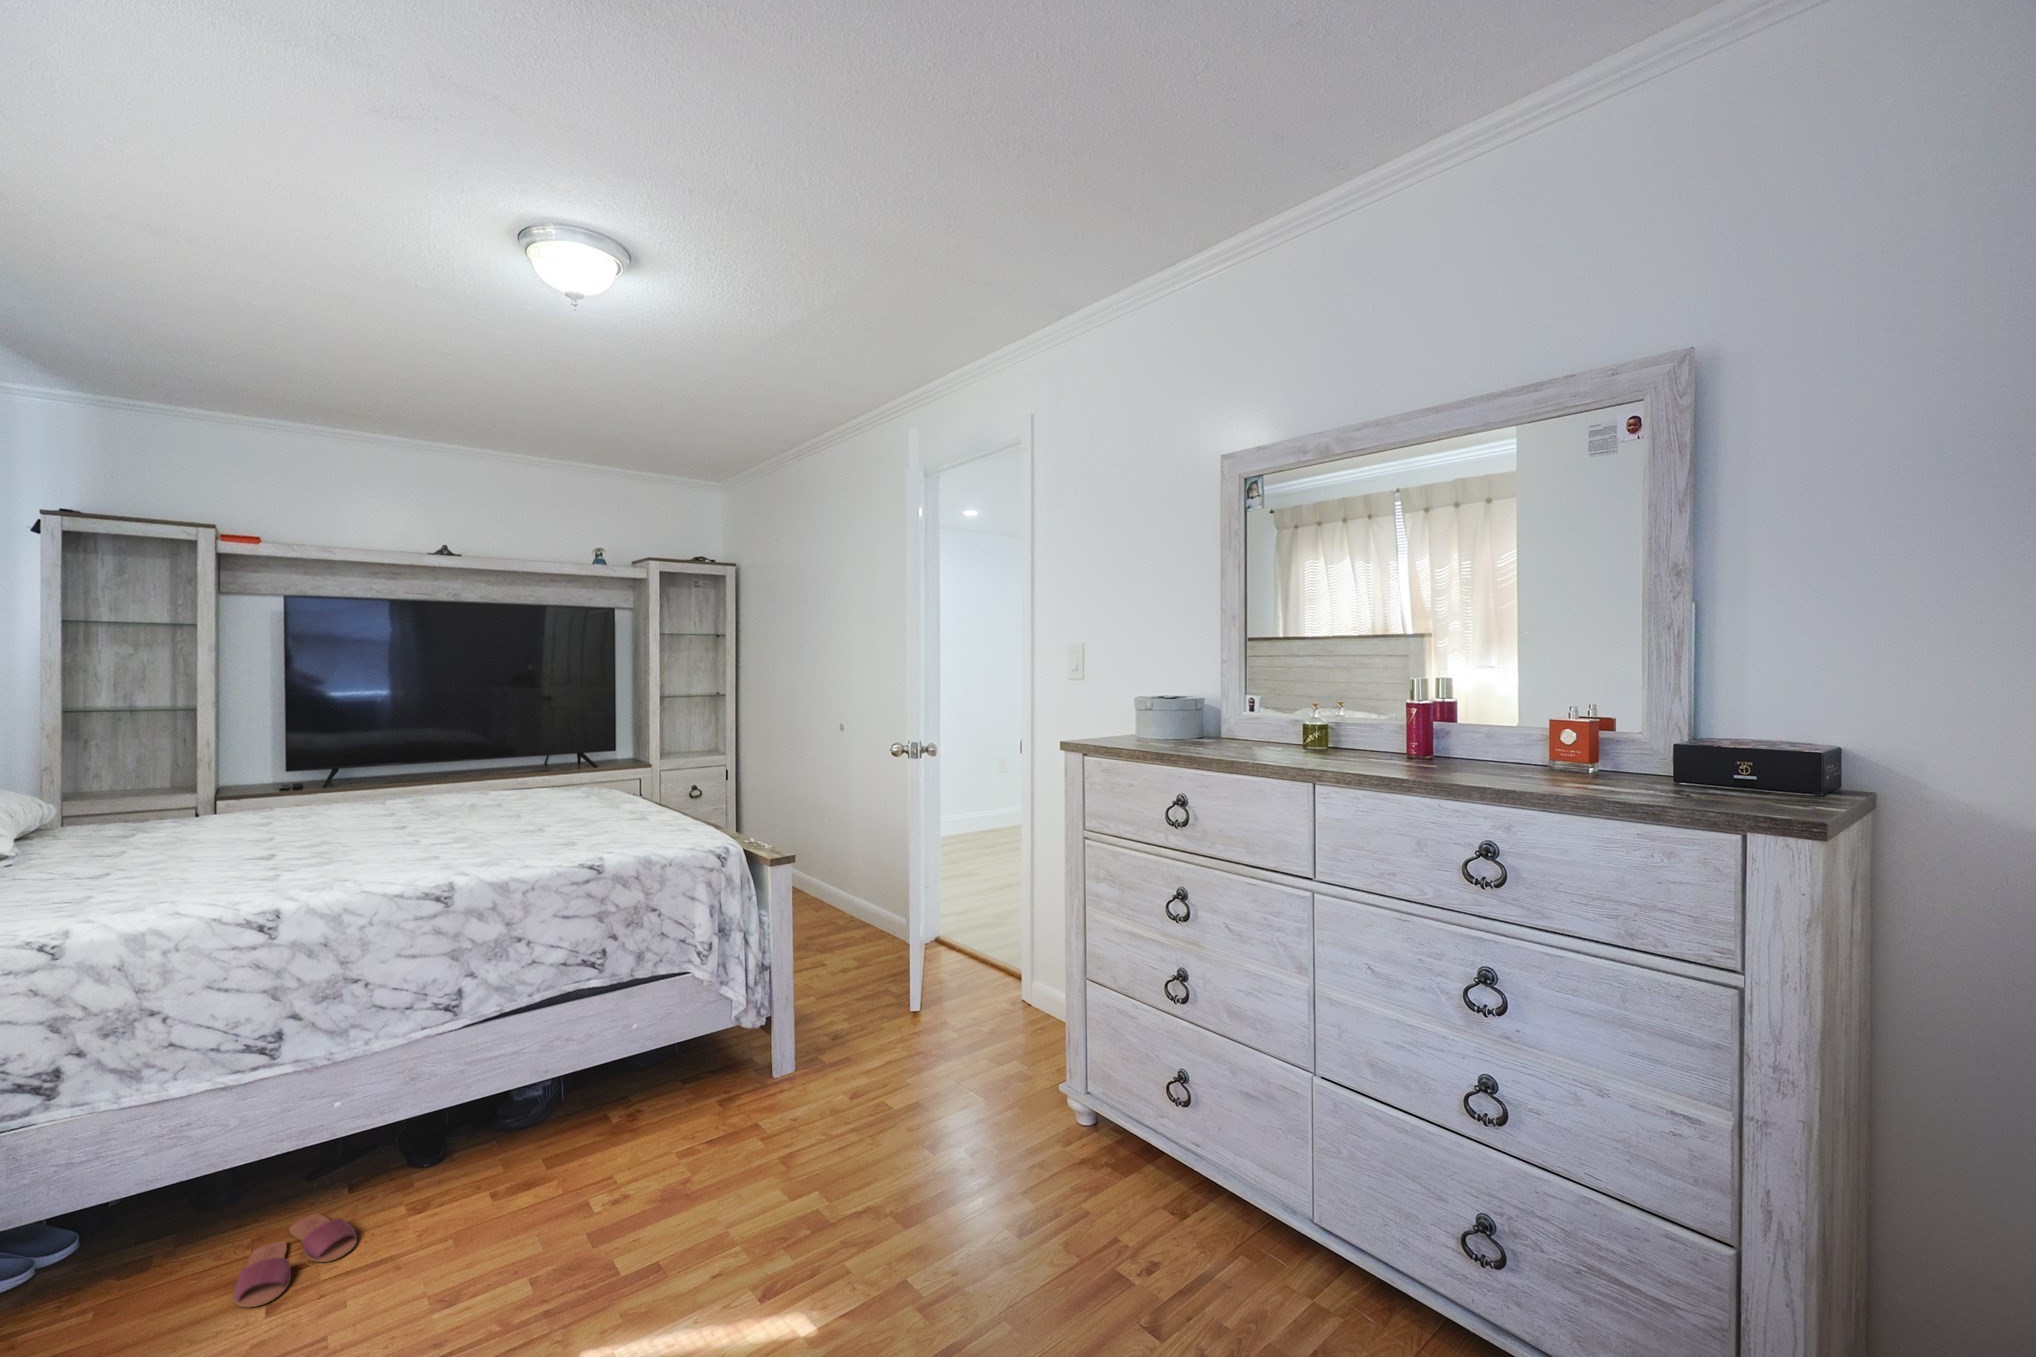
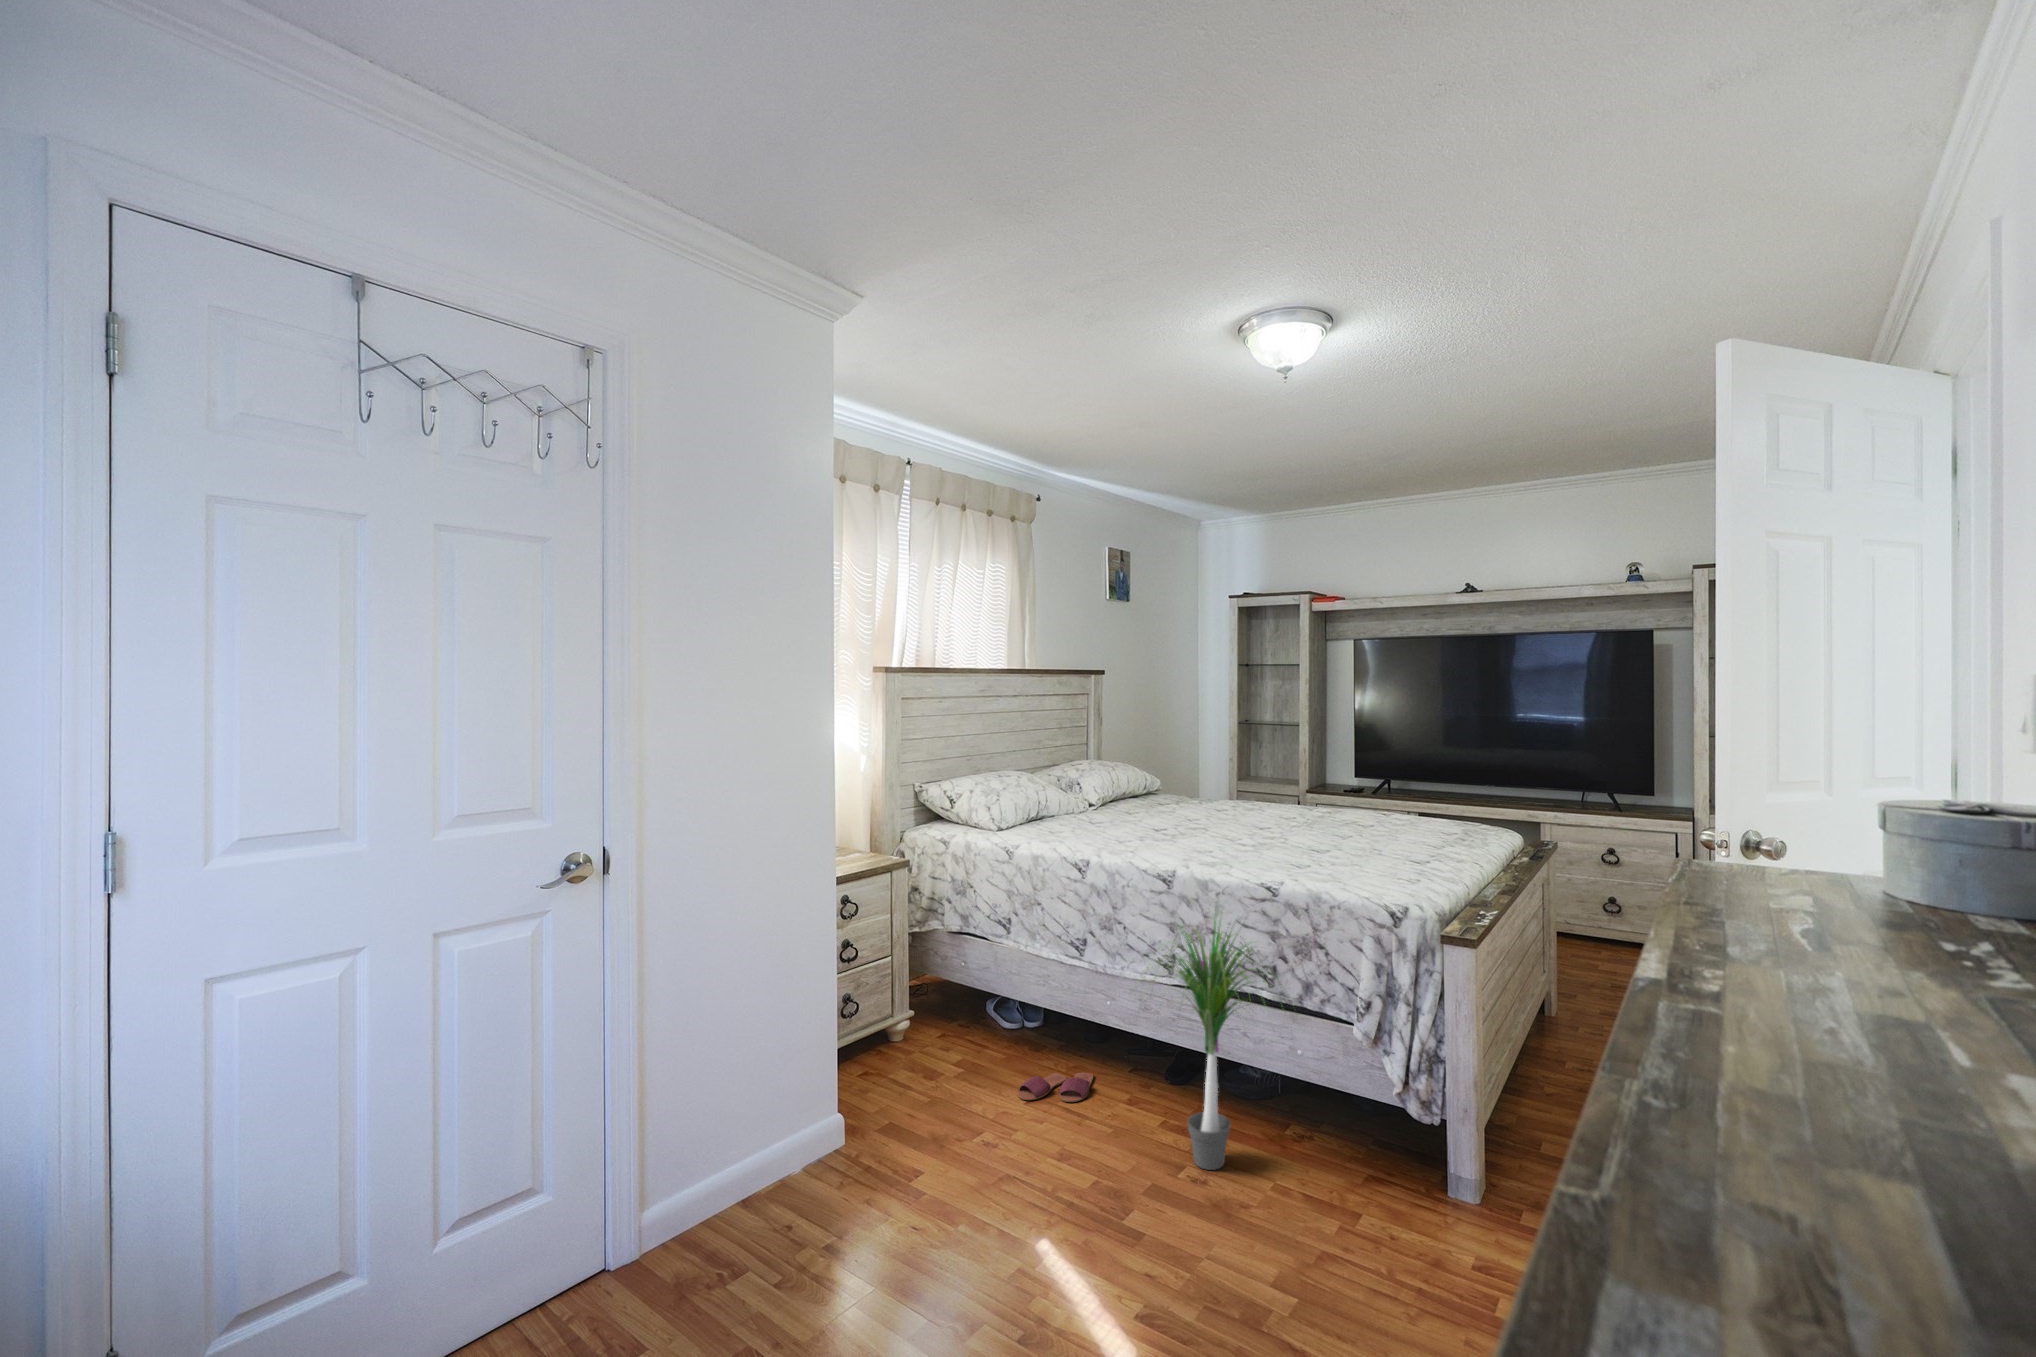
potted plant: none [488,885,699,1187] -> present [1144,912,1282,1170]

